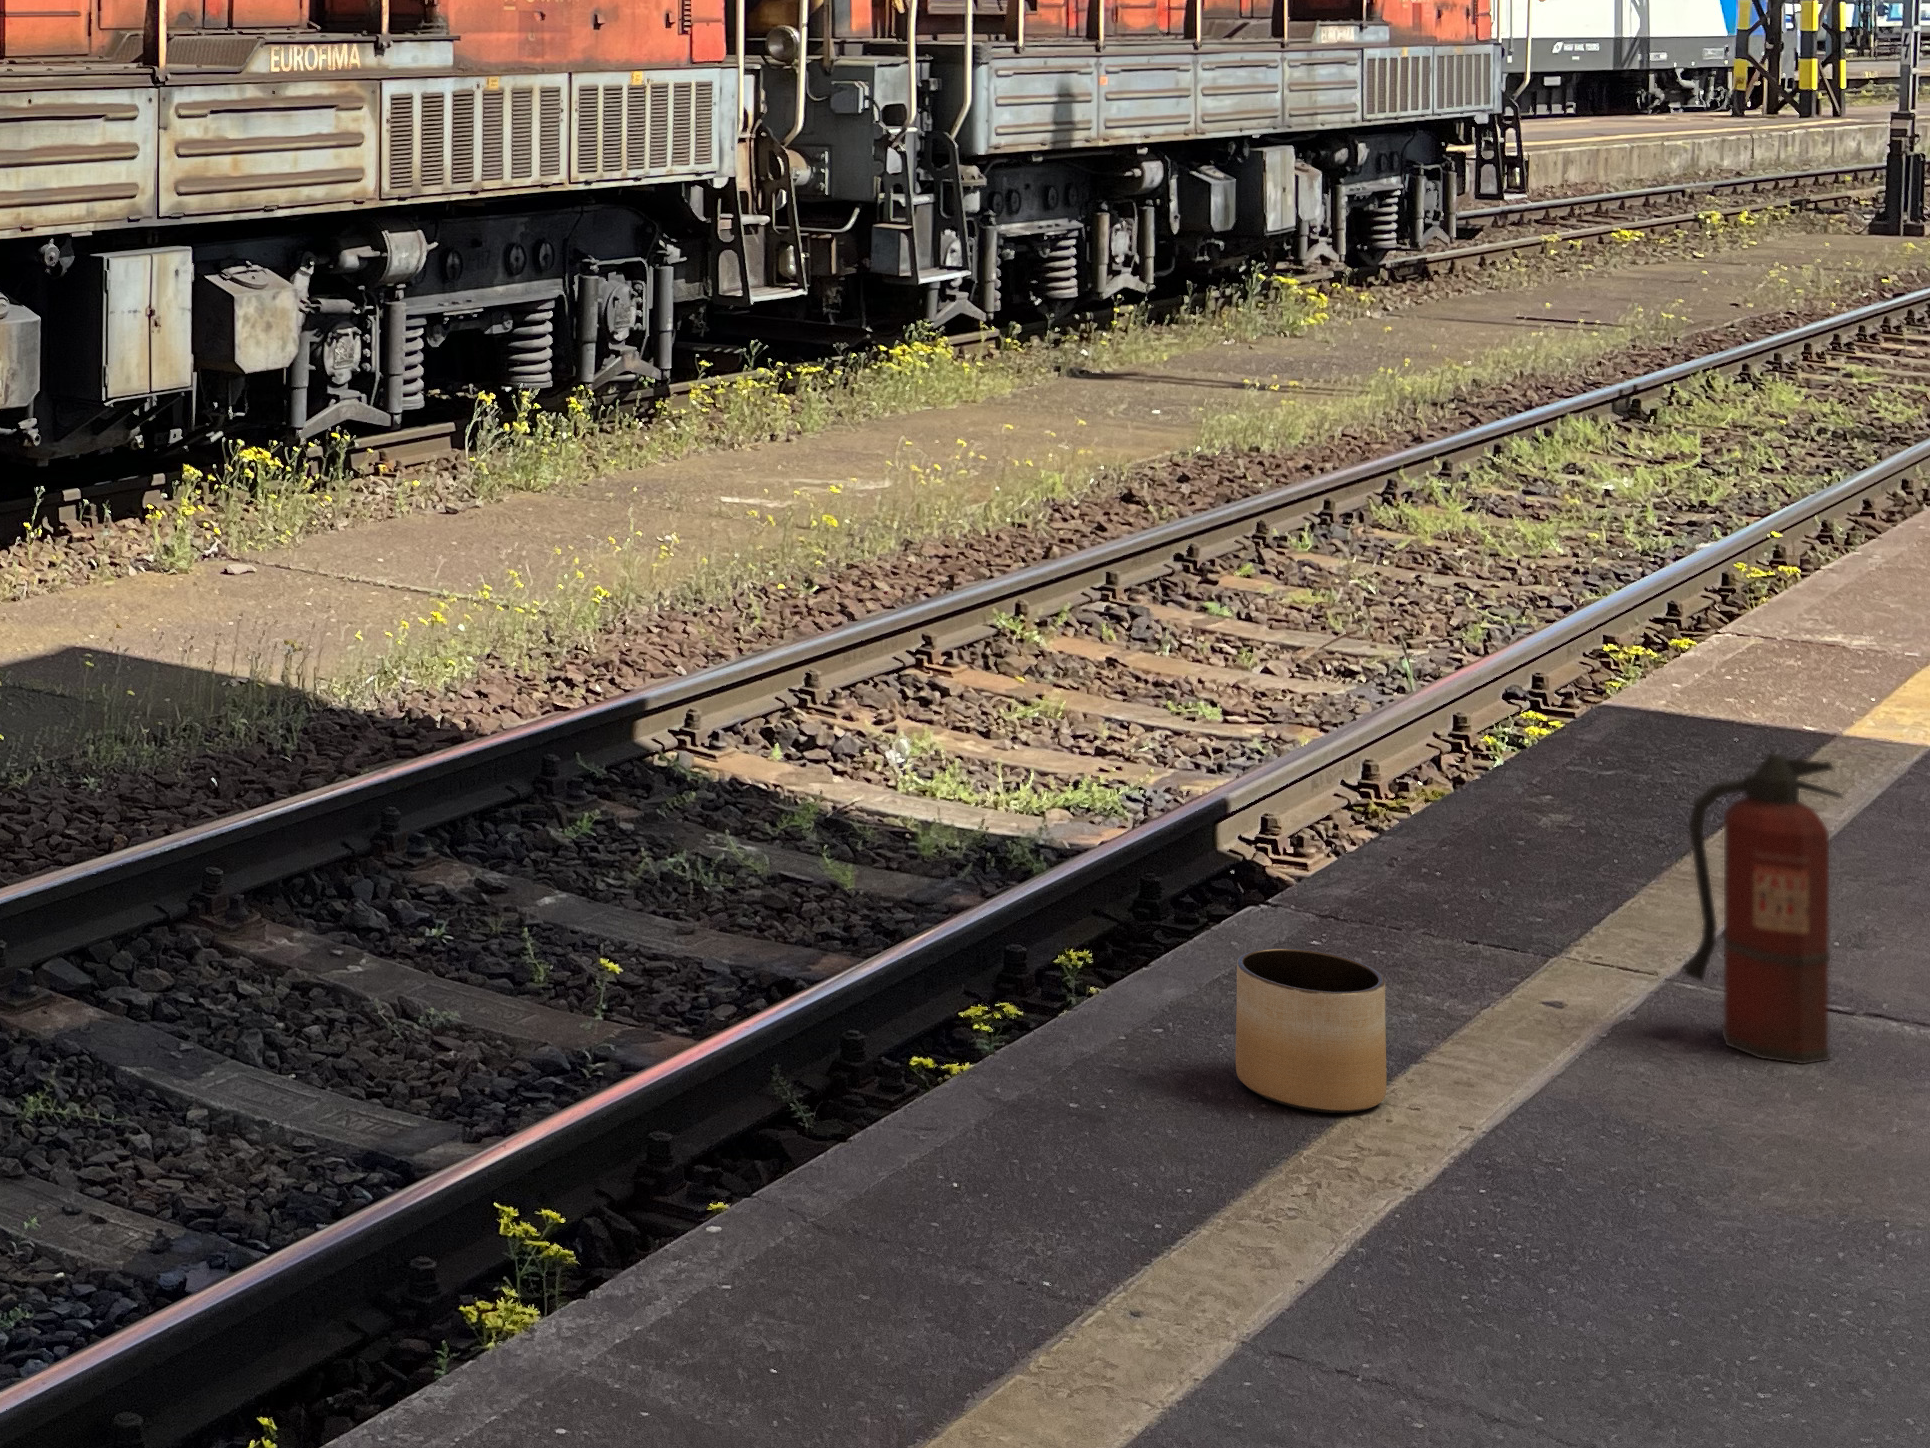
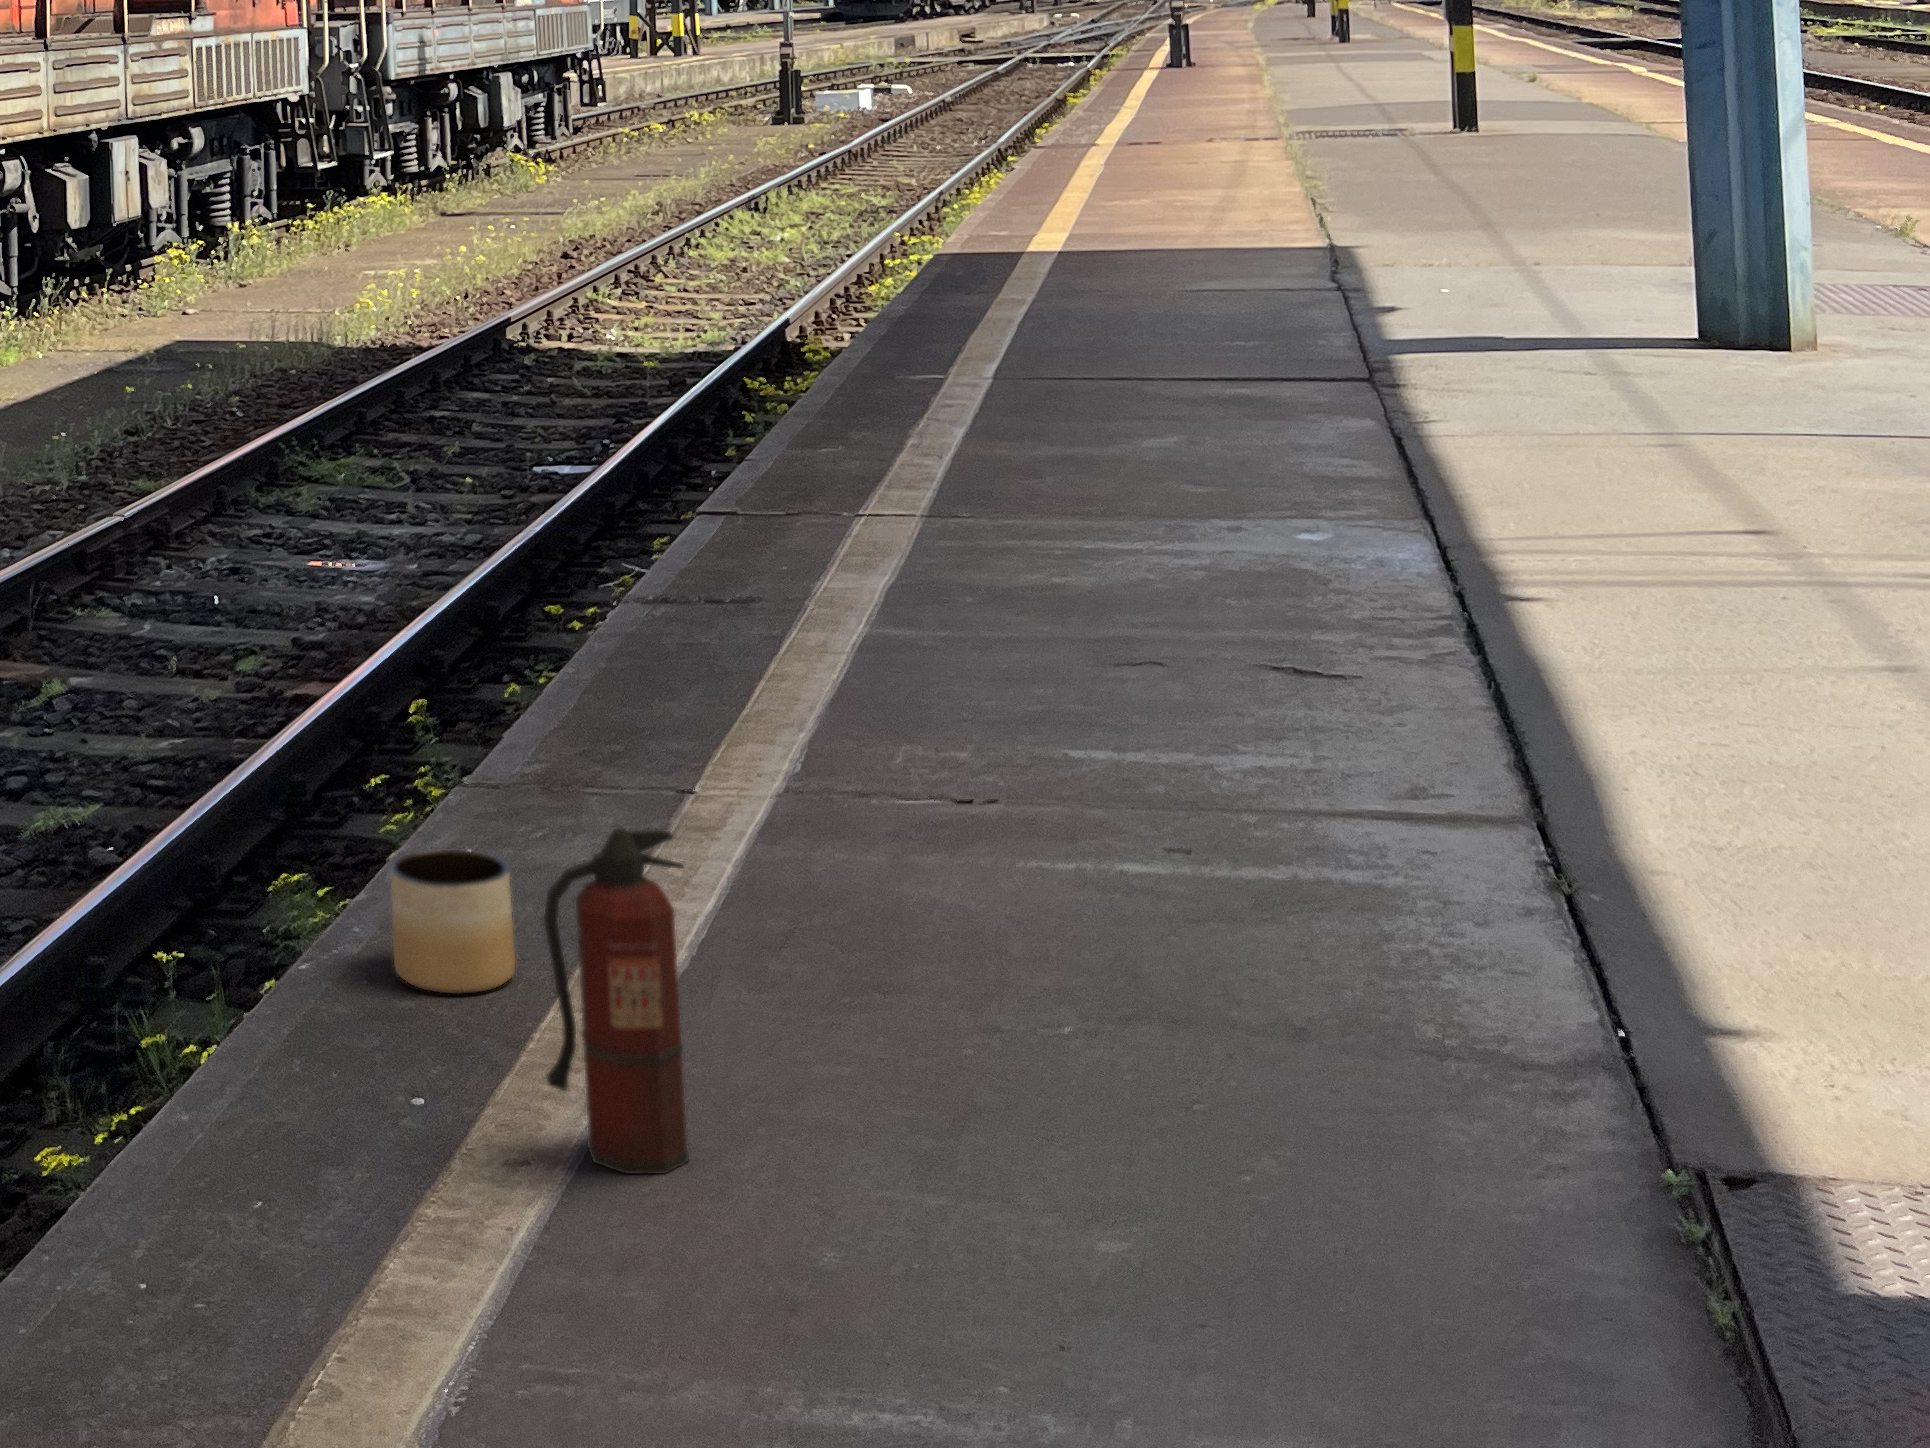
planter: present [1236,948,1386,1113] -> present [390,849,515,994]

